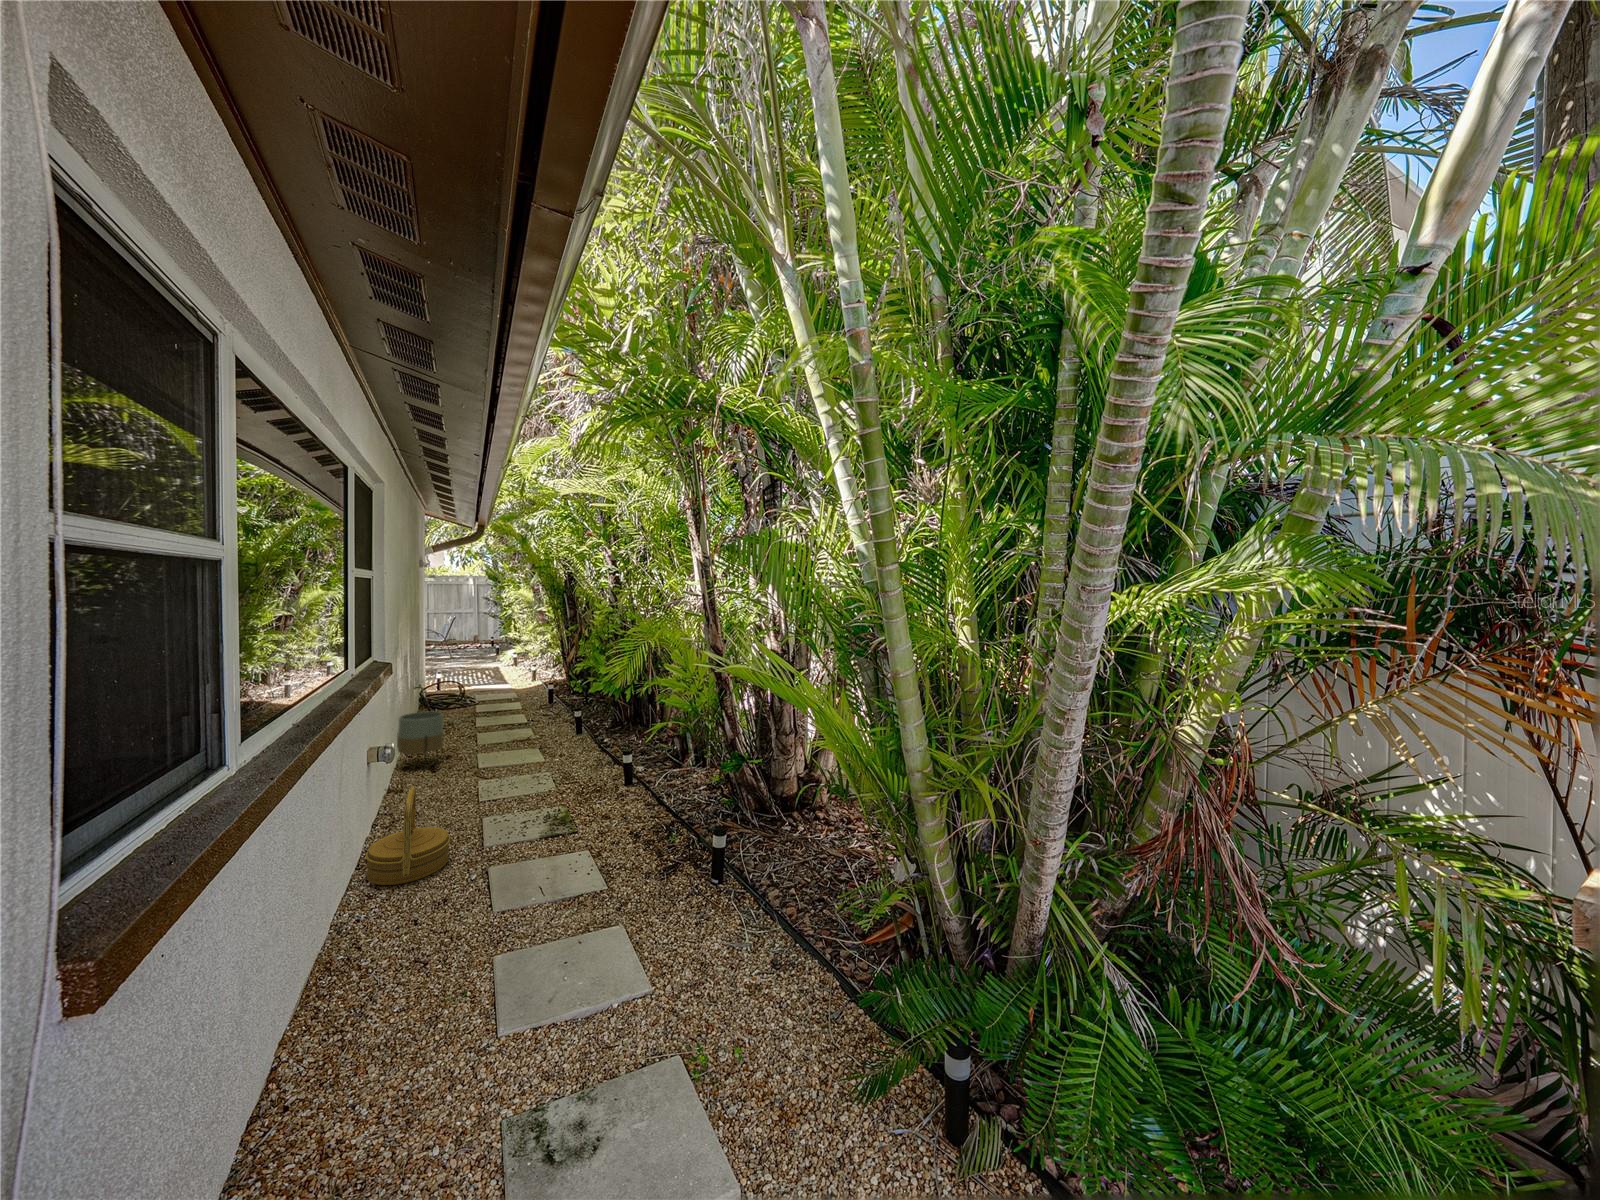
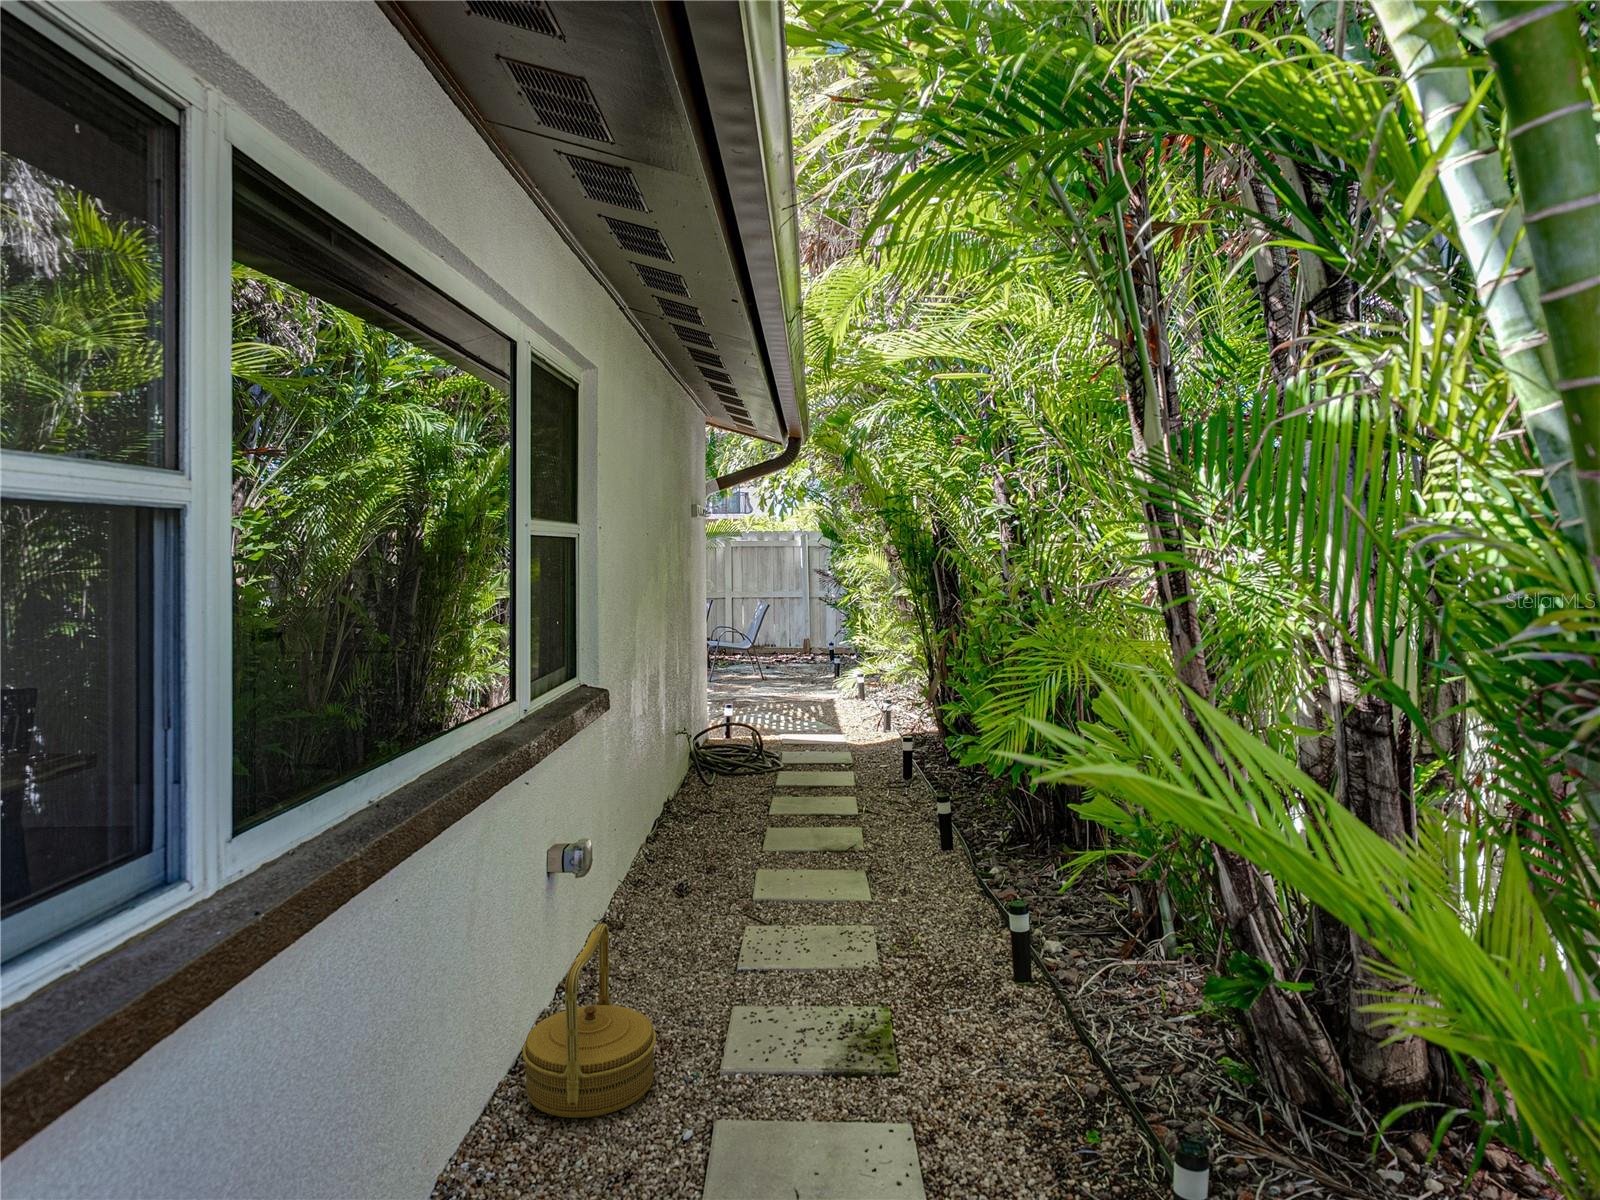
planter: present [397,711,443,755] -> none [641,774,705,881]

